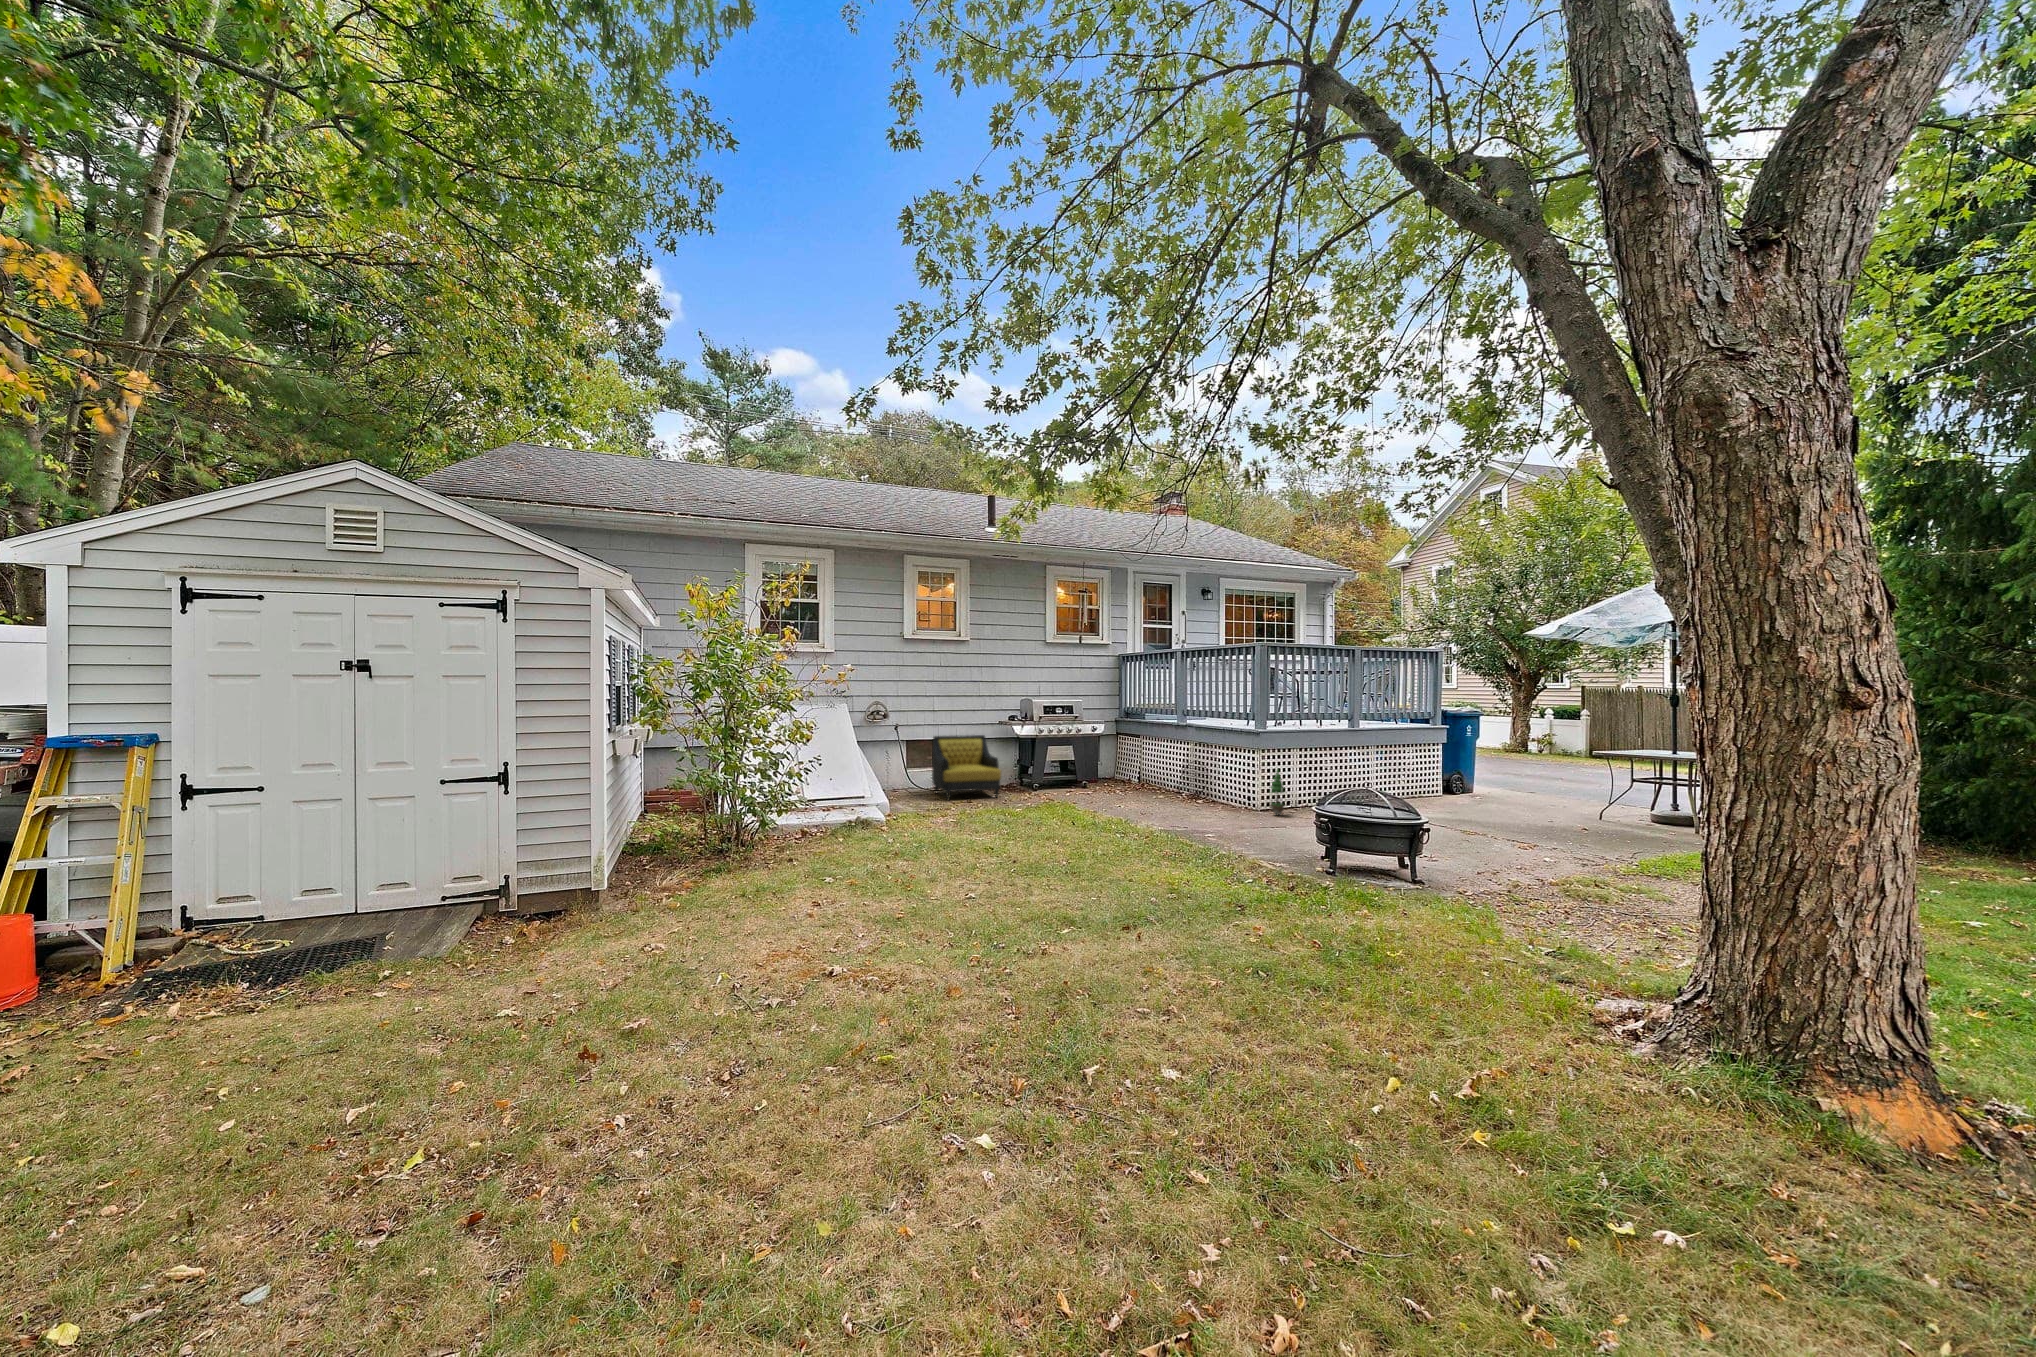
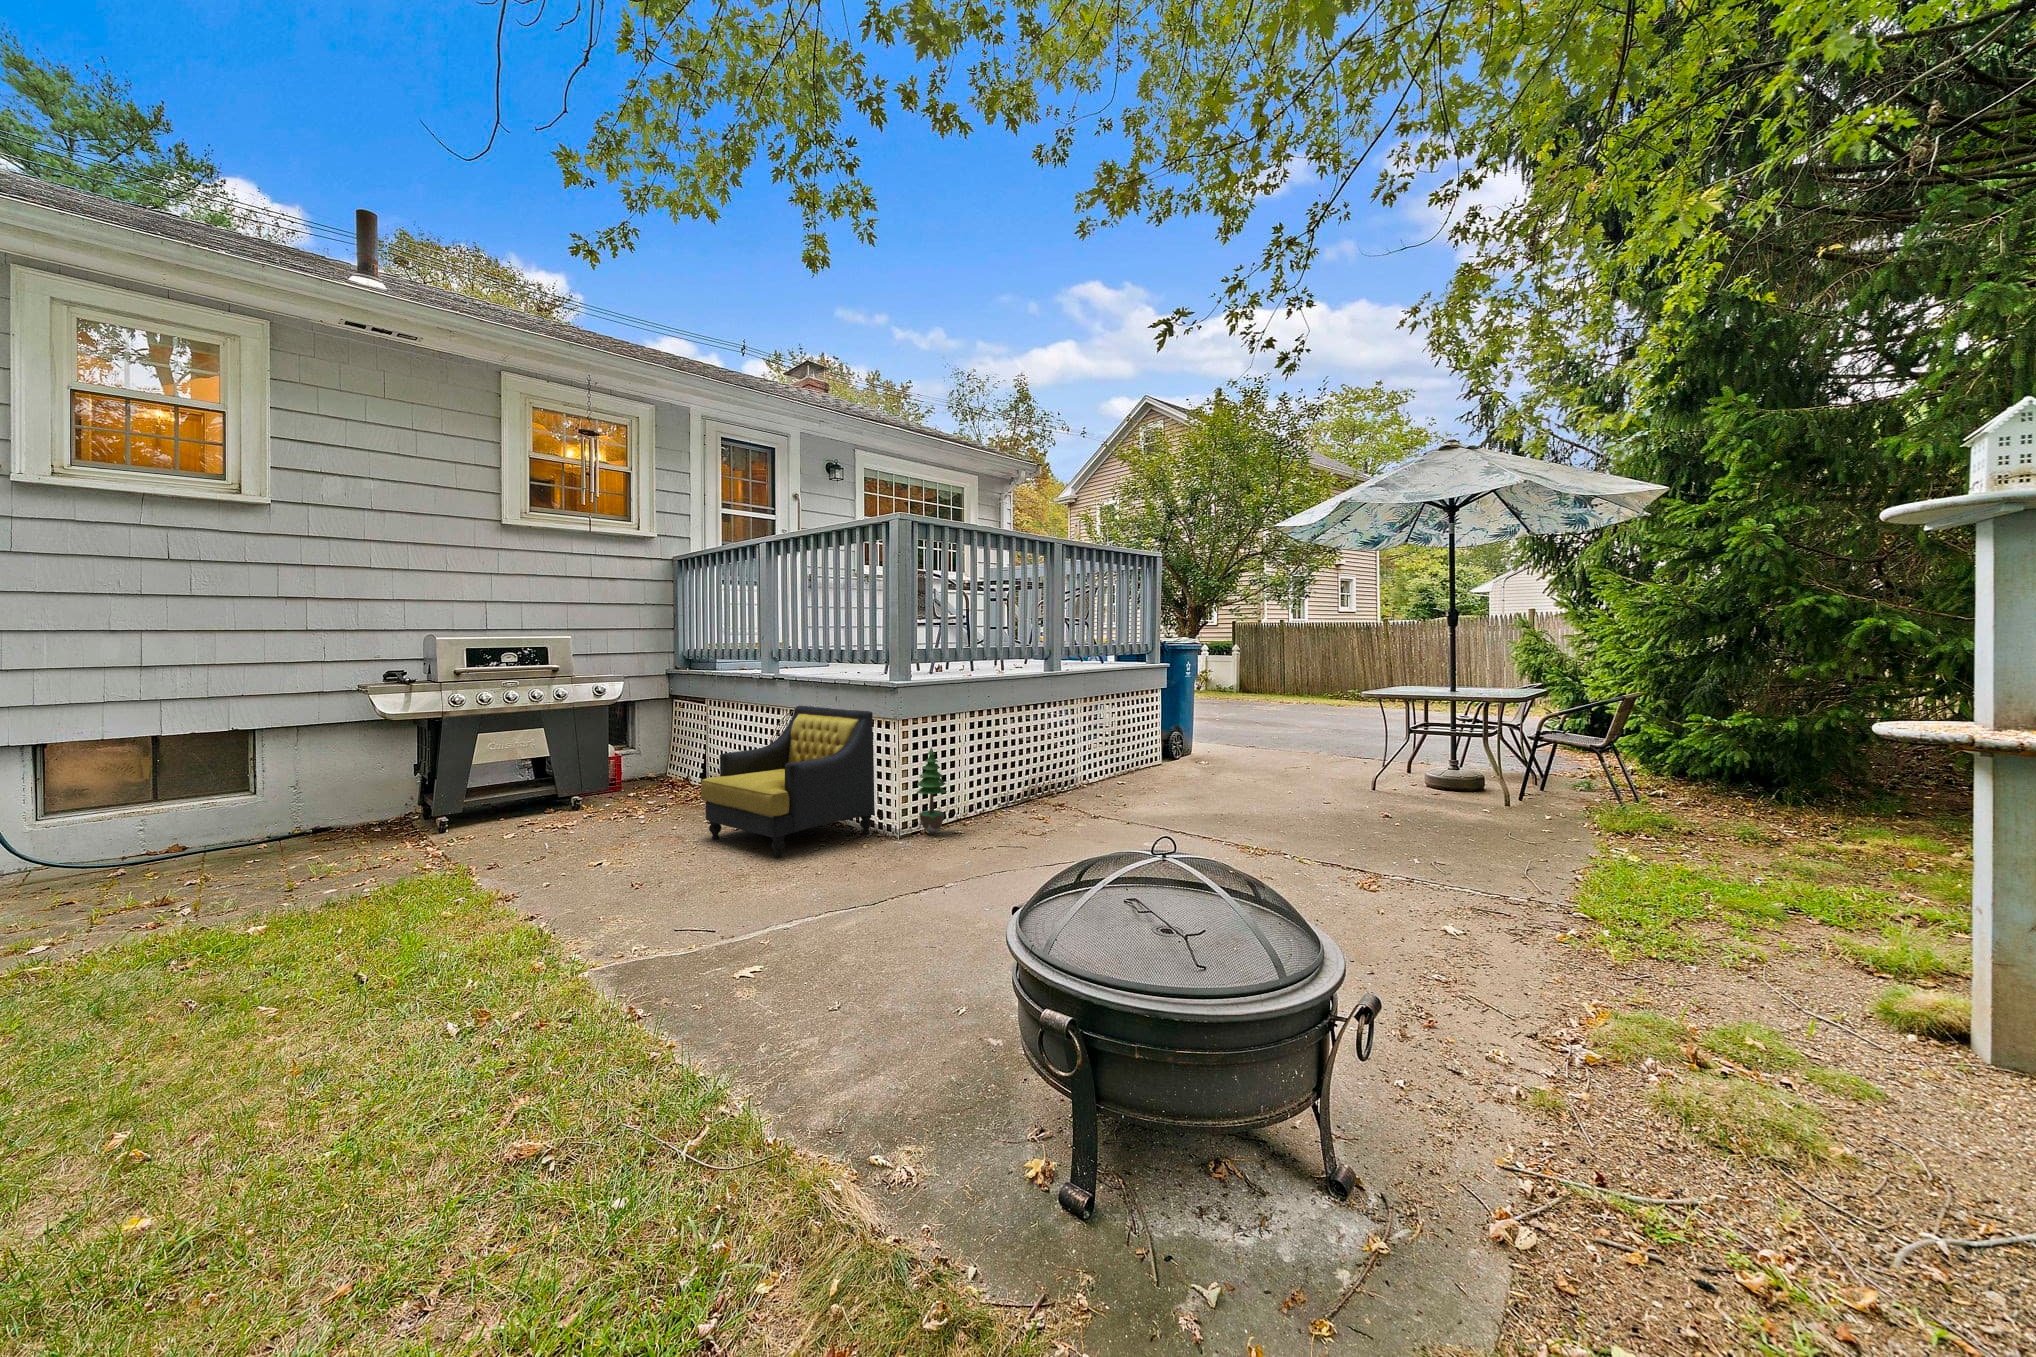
armchair: present [932,735,1001,800] -> present [701,706,875,858]

